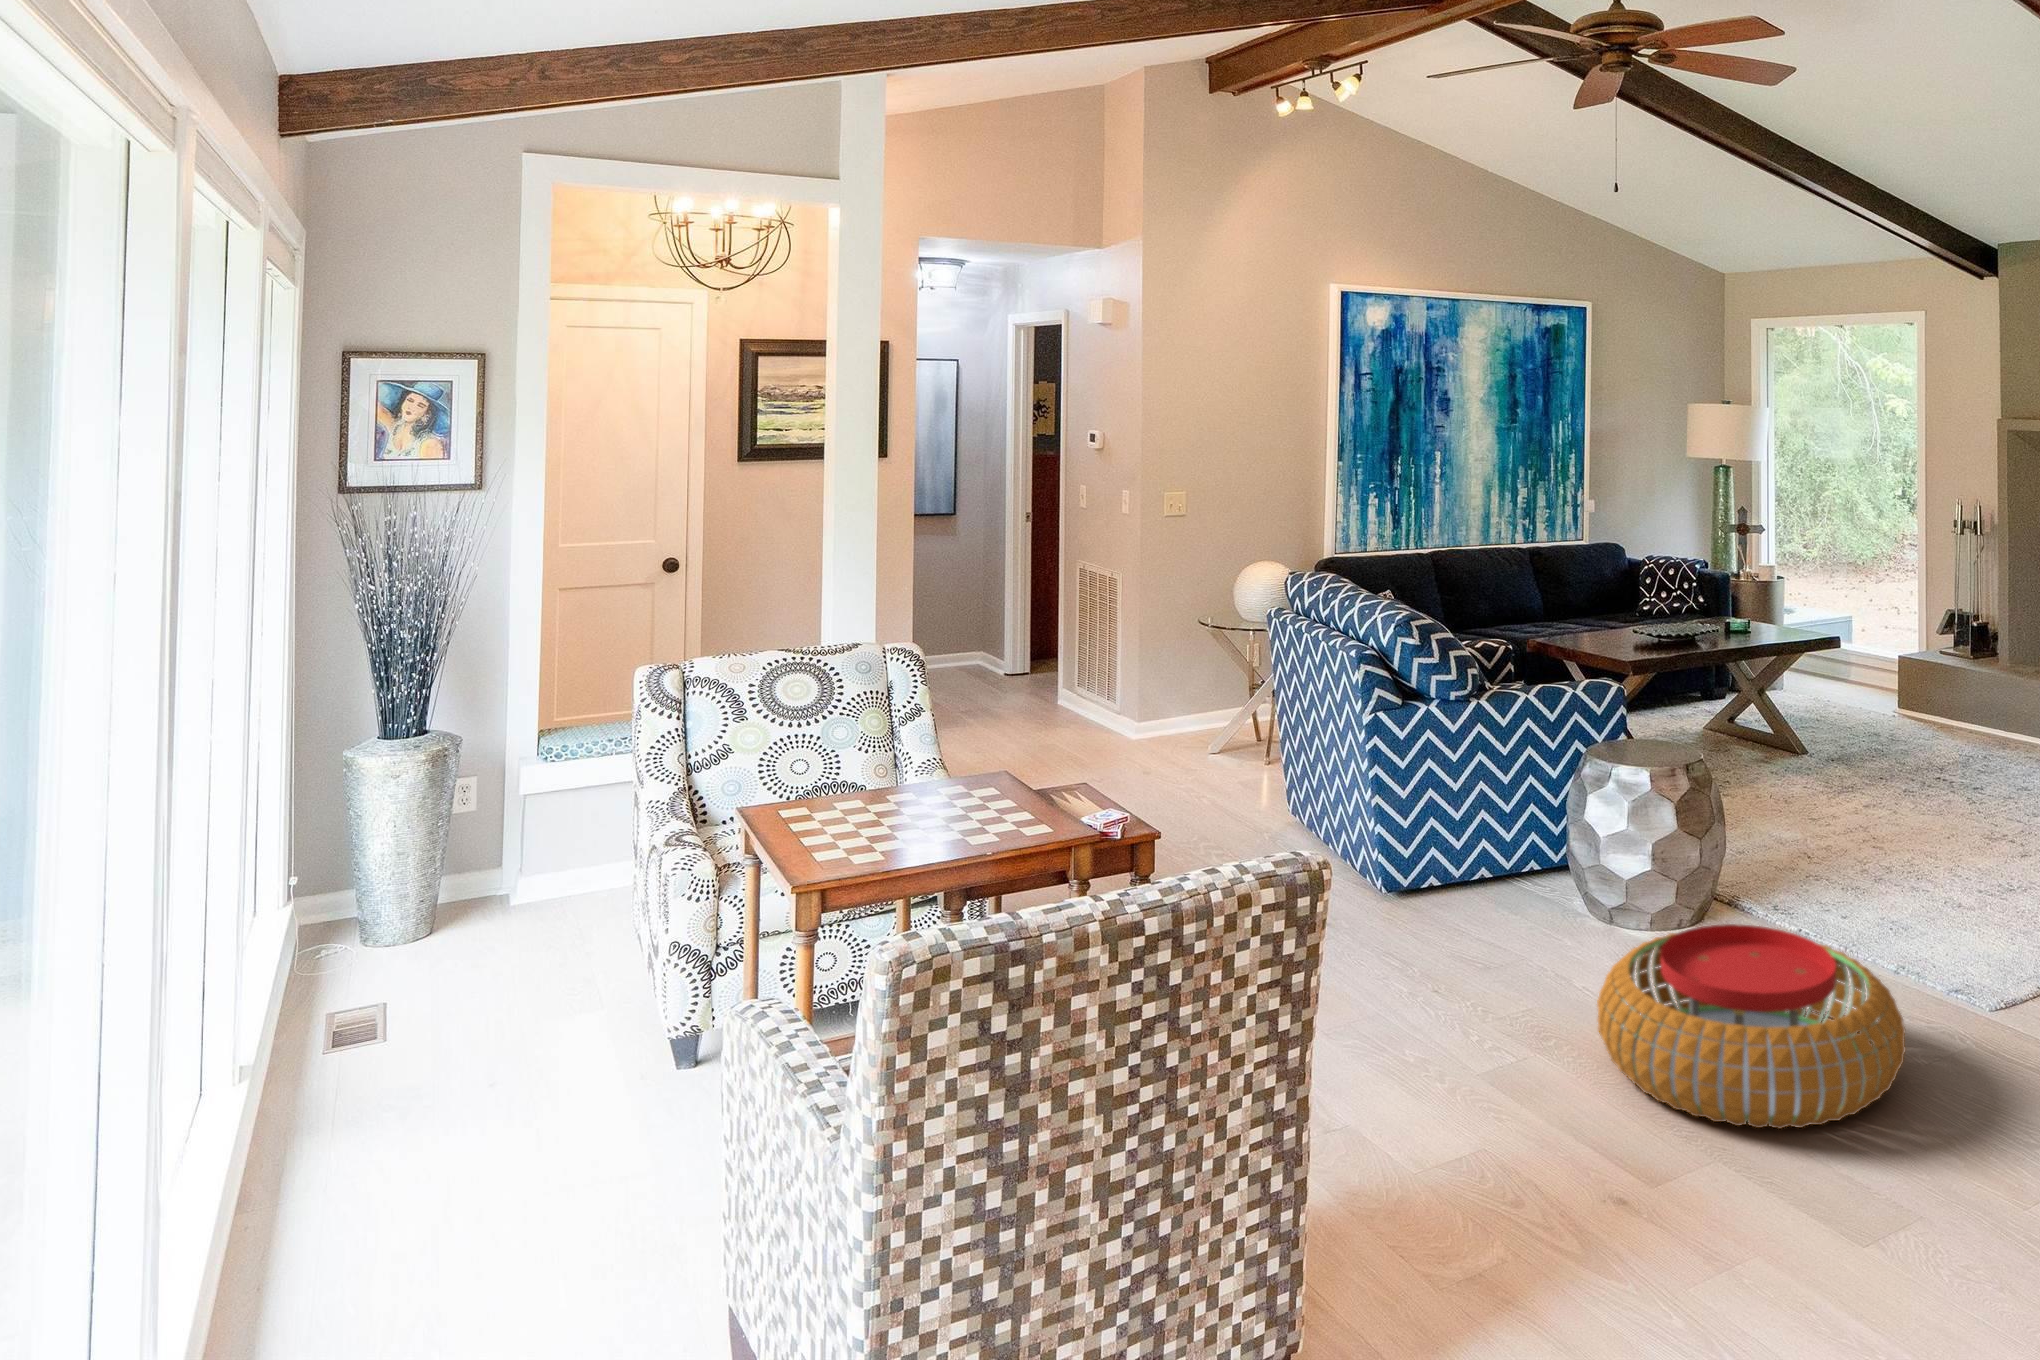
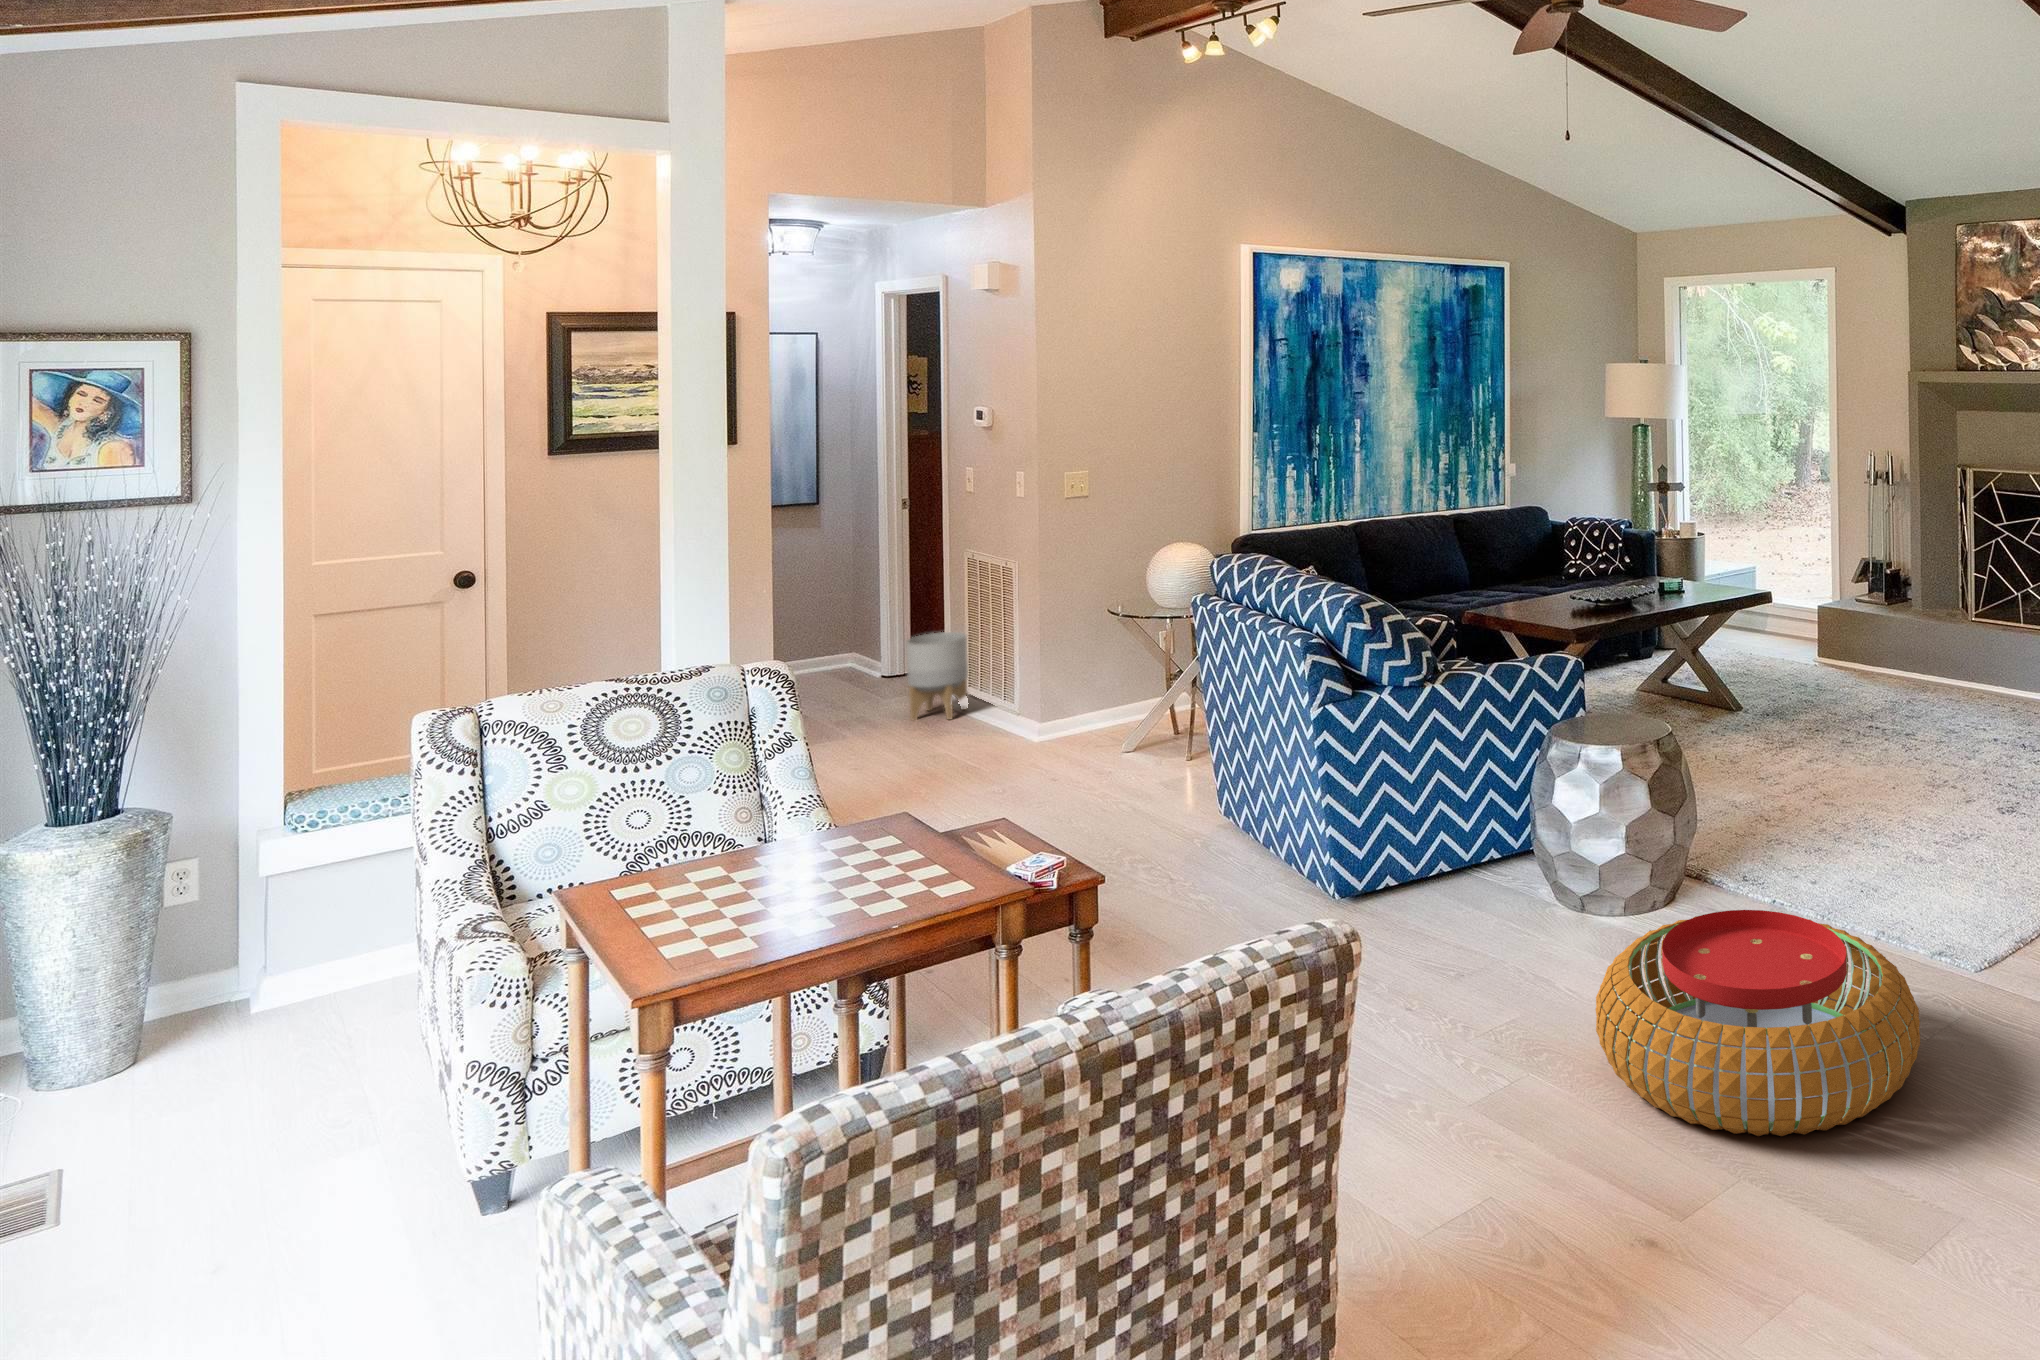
planter: none [1023,635,1076,716] -> present [907,632,968,720]

